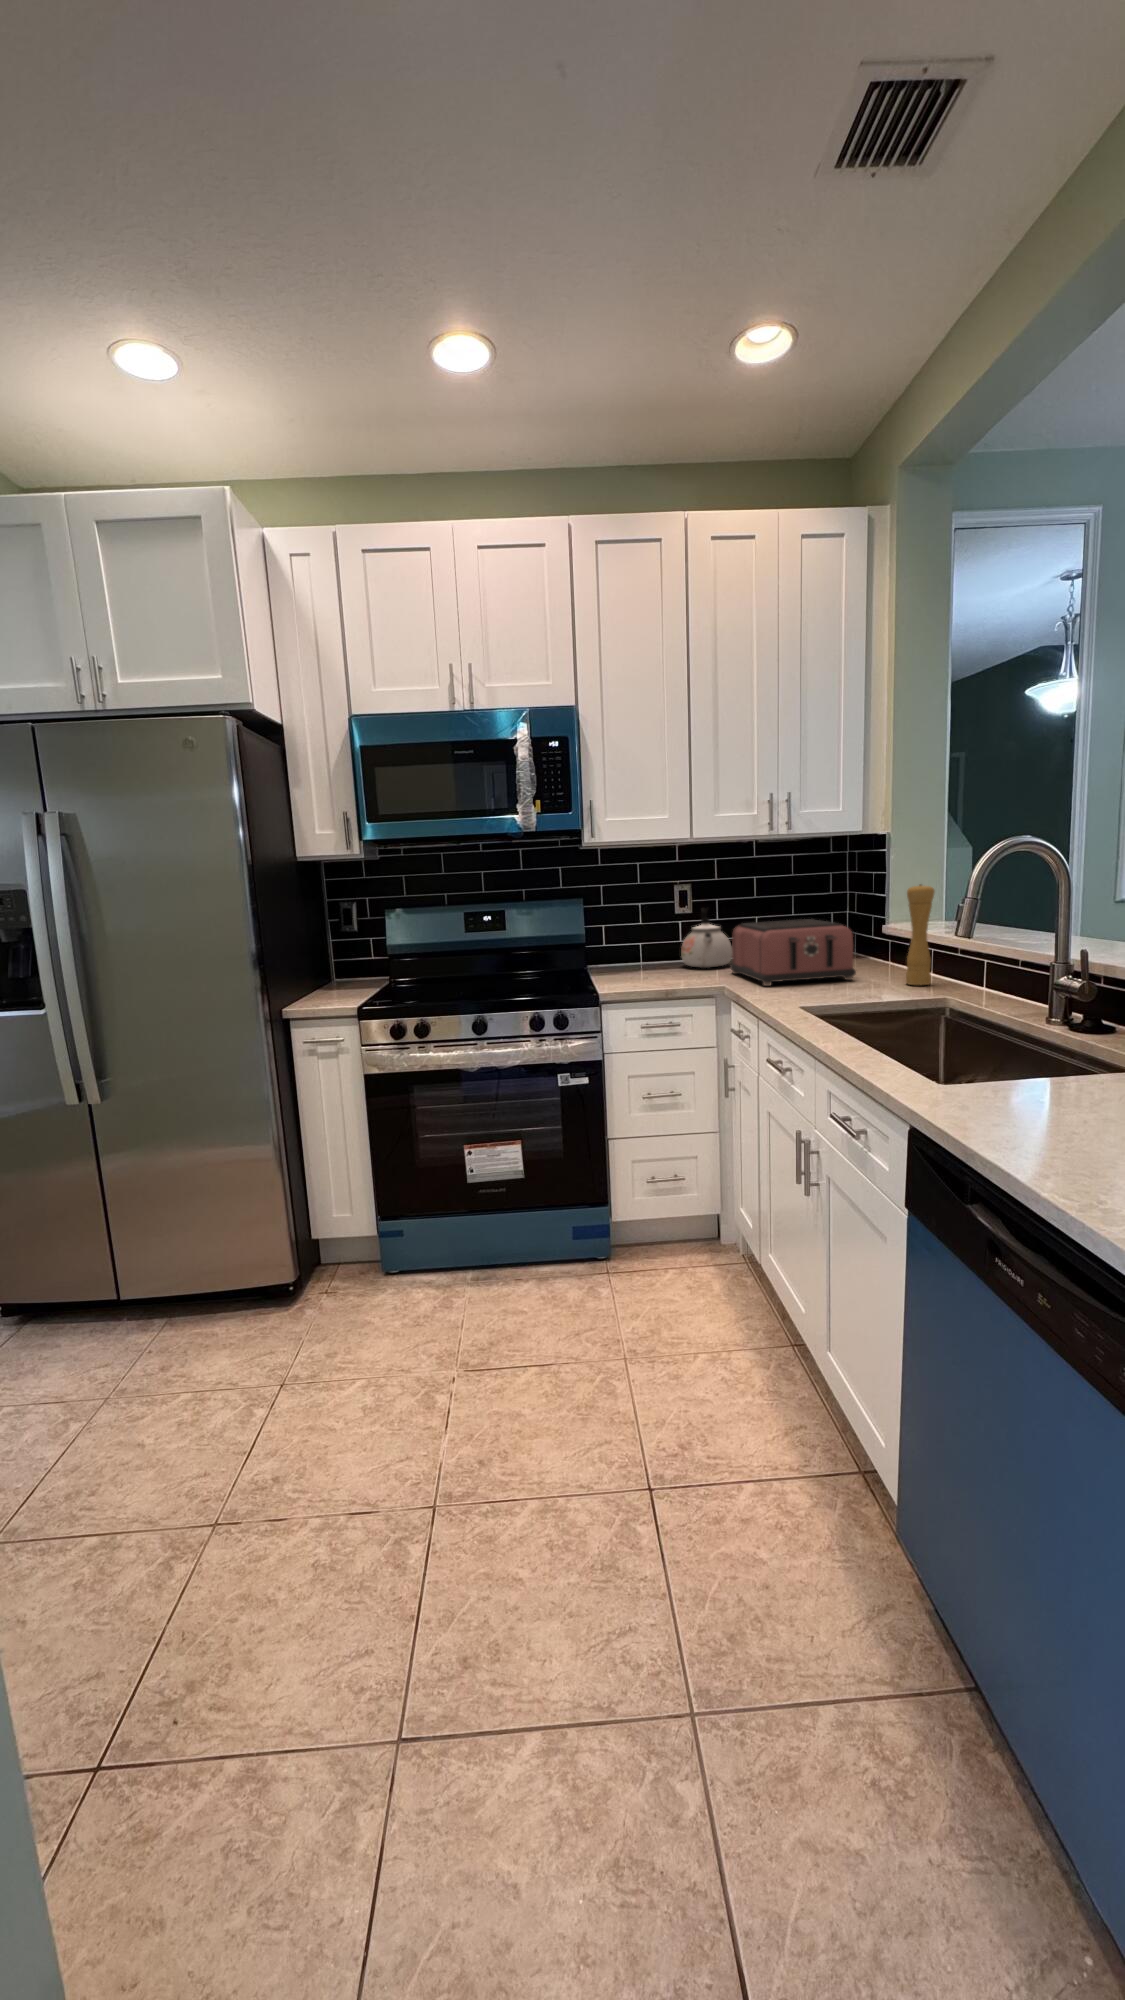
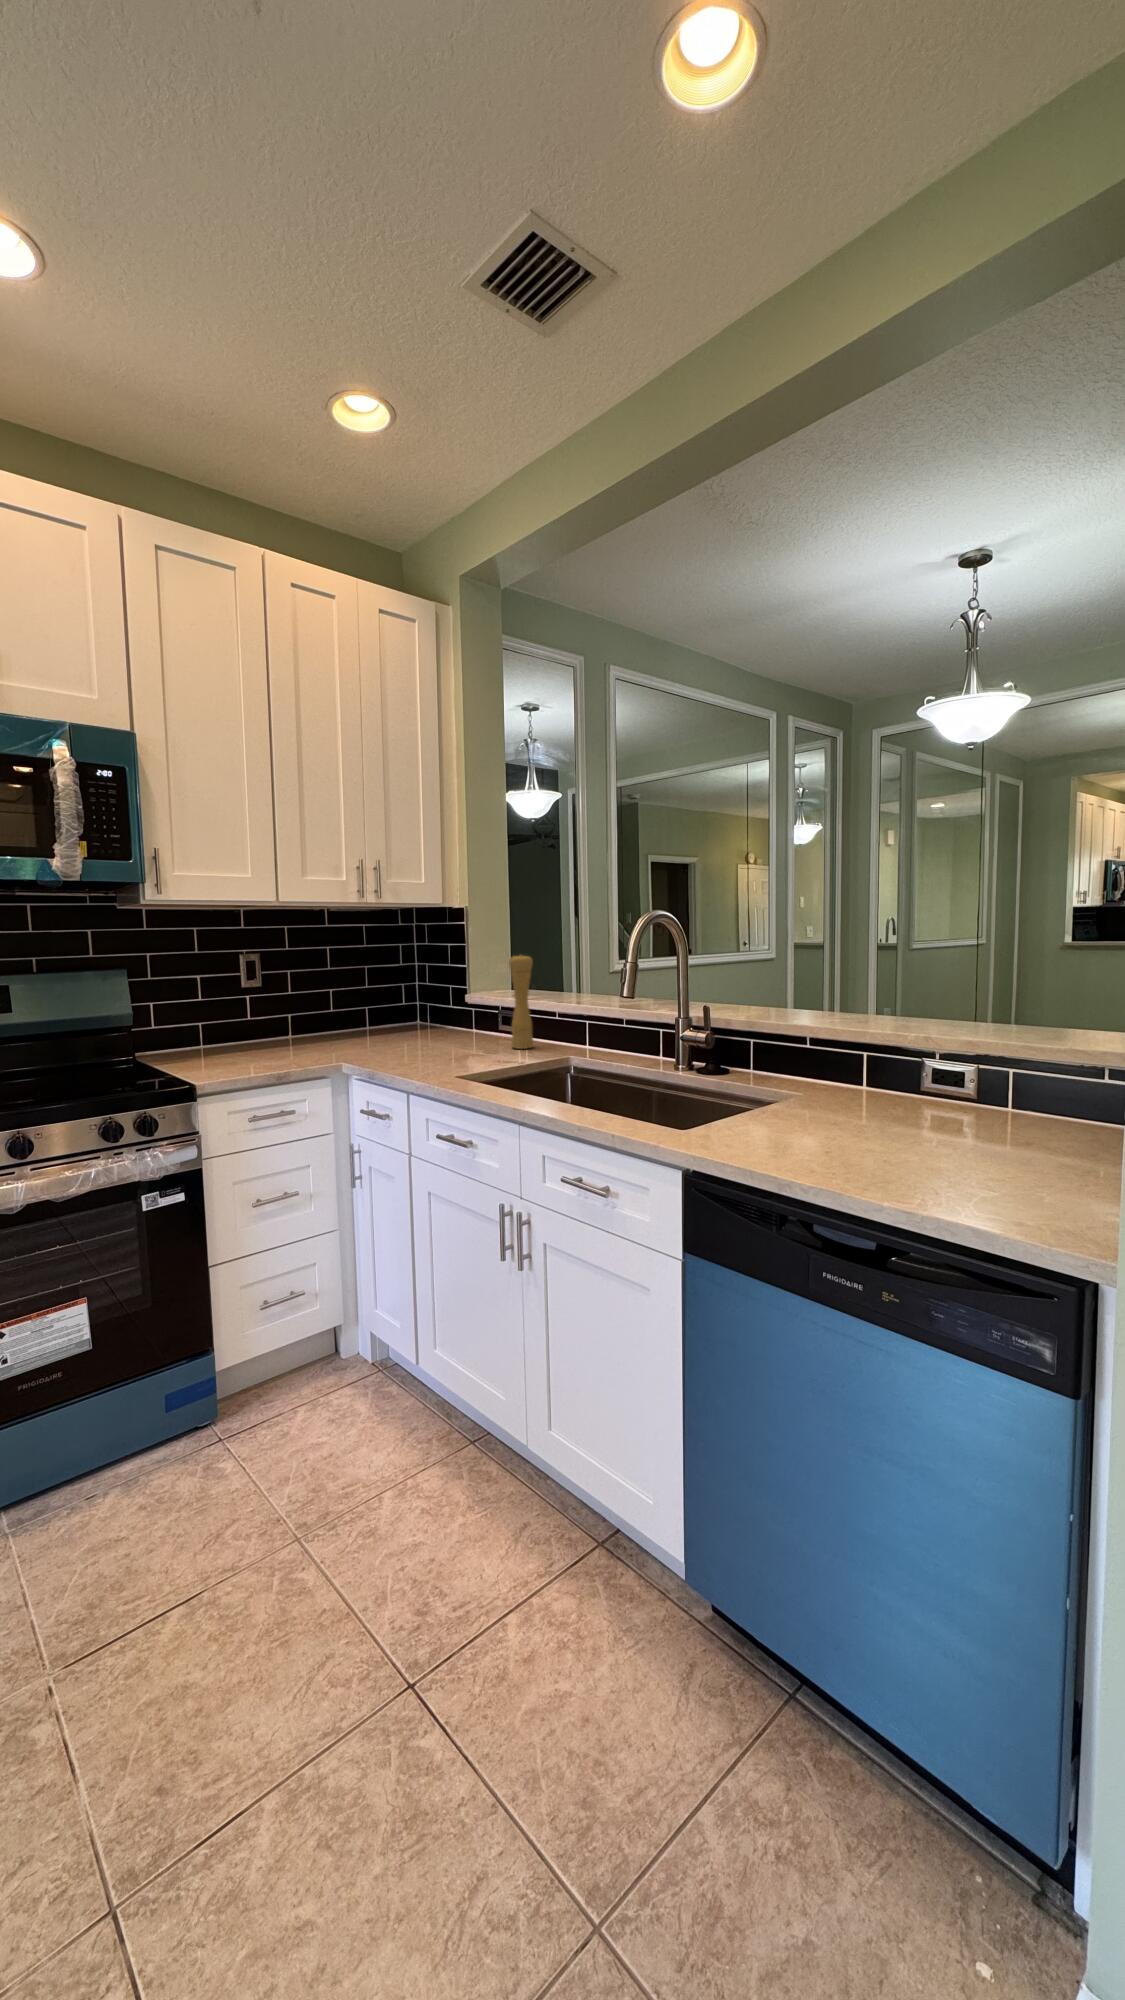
kettle: present [681,908,732,968] -> none [258,979,319,1046]
toaster: present [730,919,856,986] -> none [327,990,465,1060]

